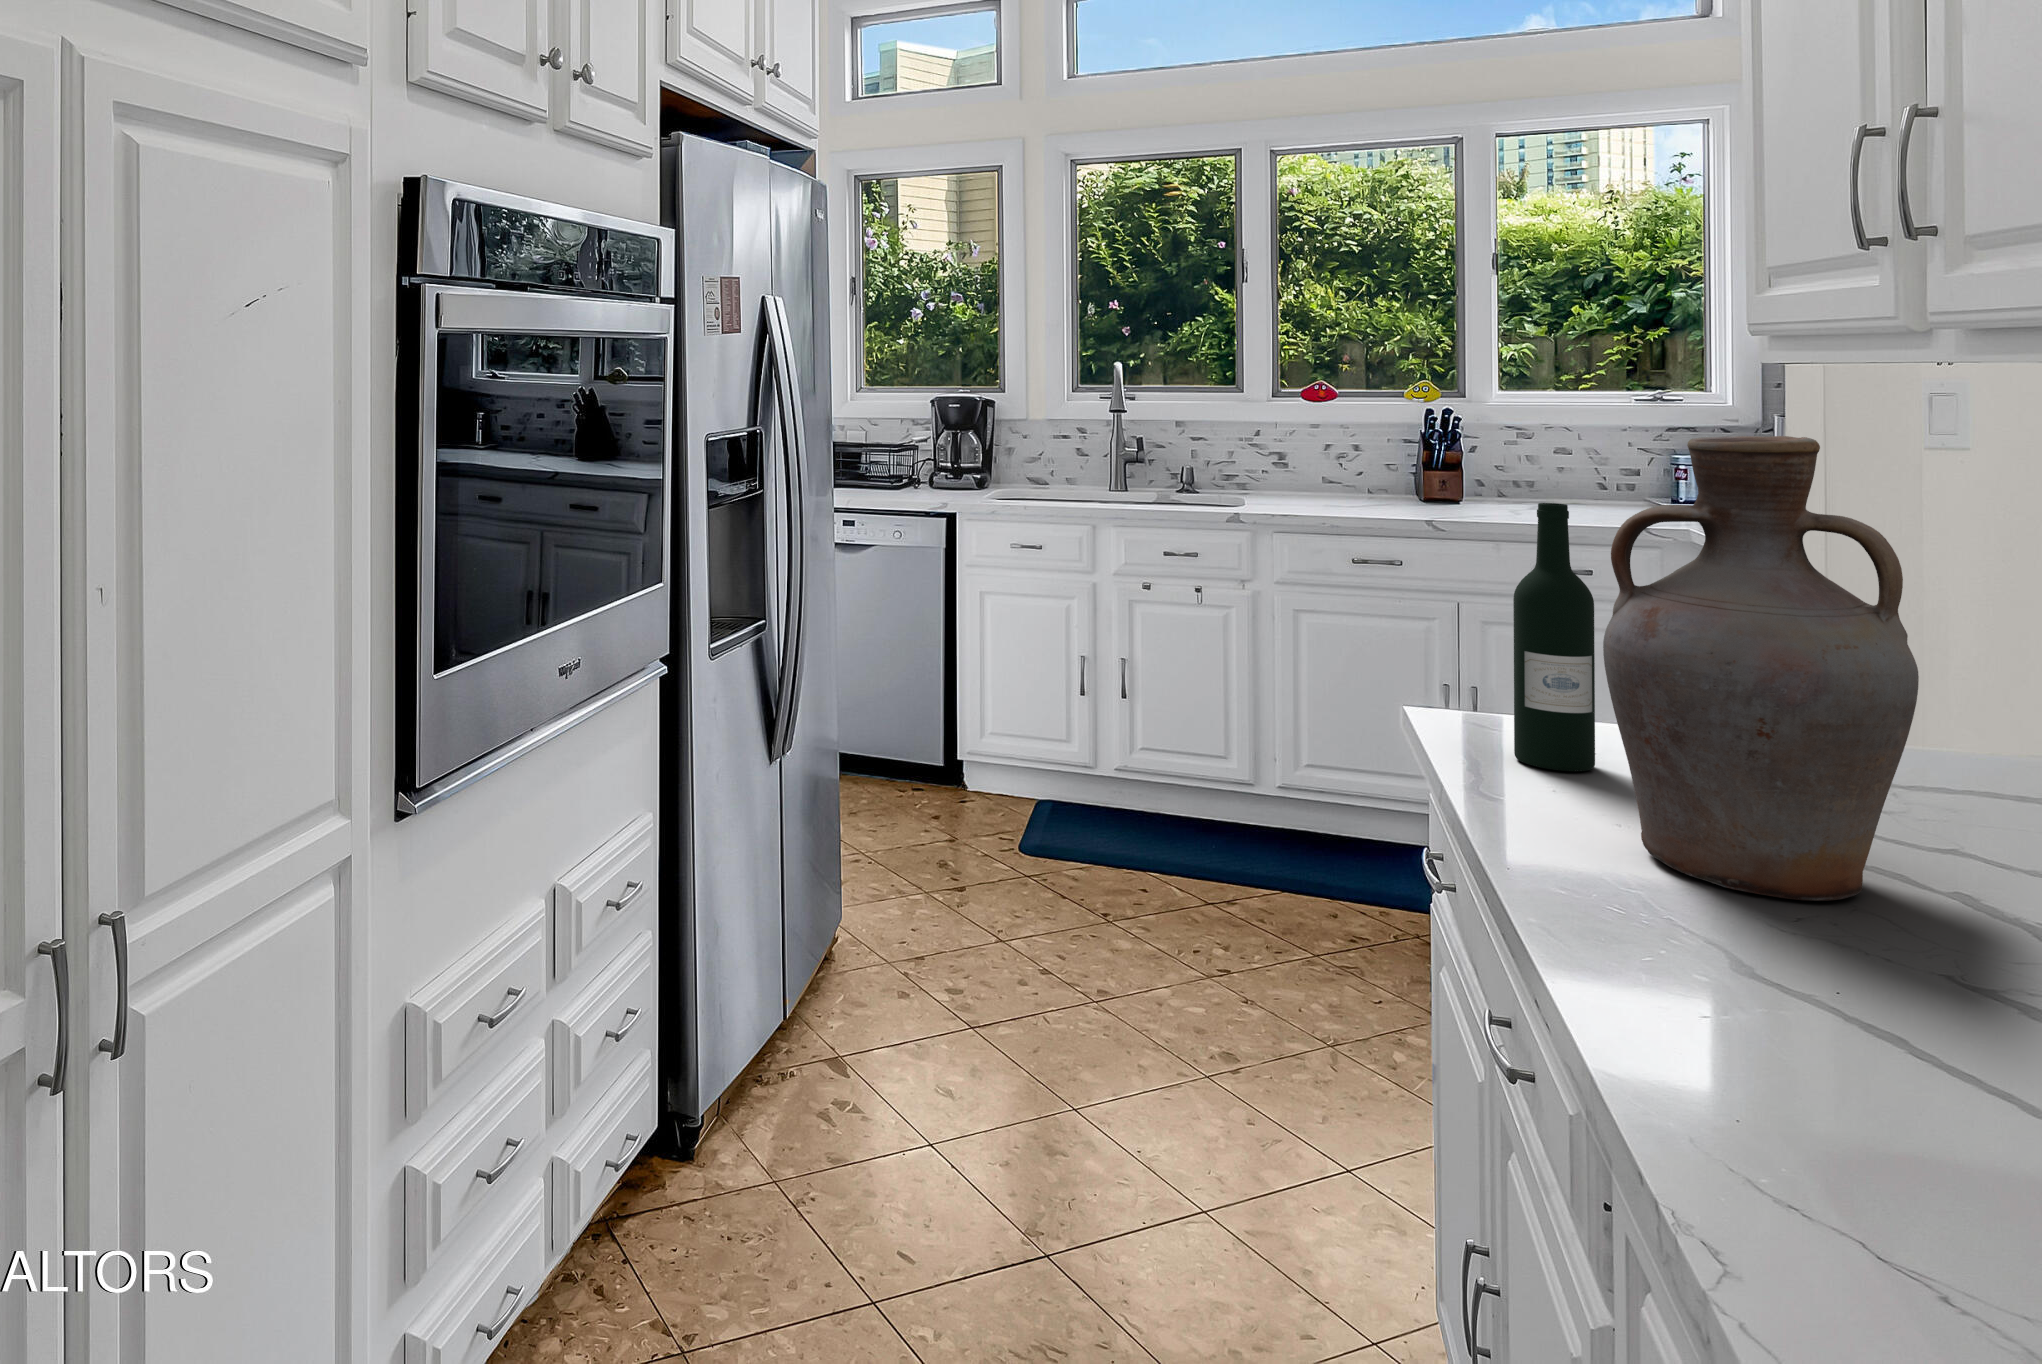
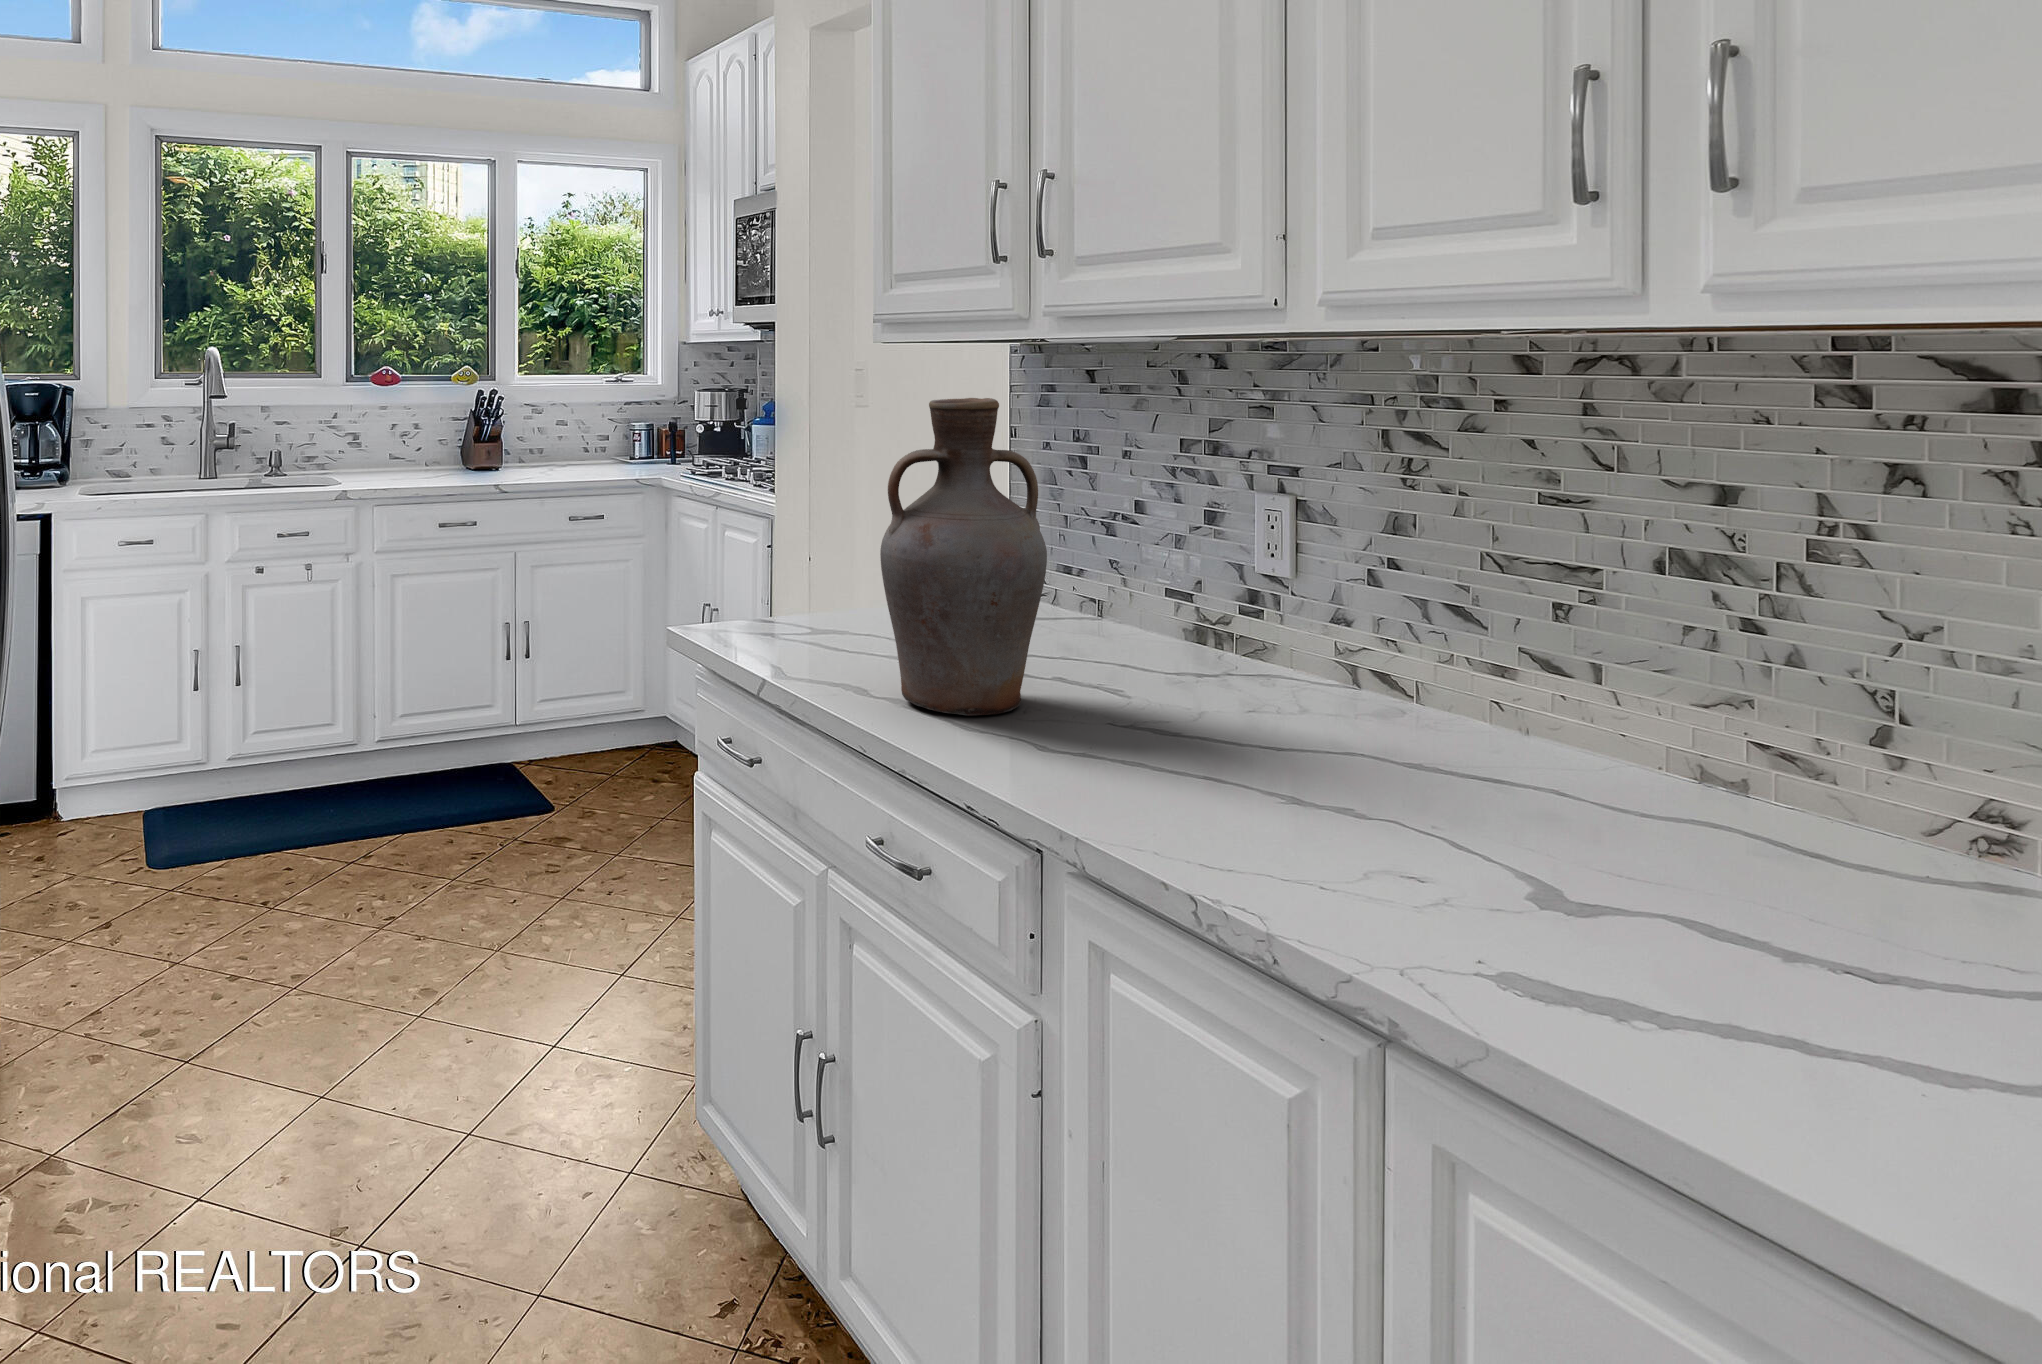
wine bottle: present [1513,503,1595,771] -> none [765,456,816,661]

